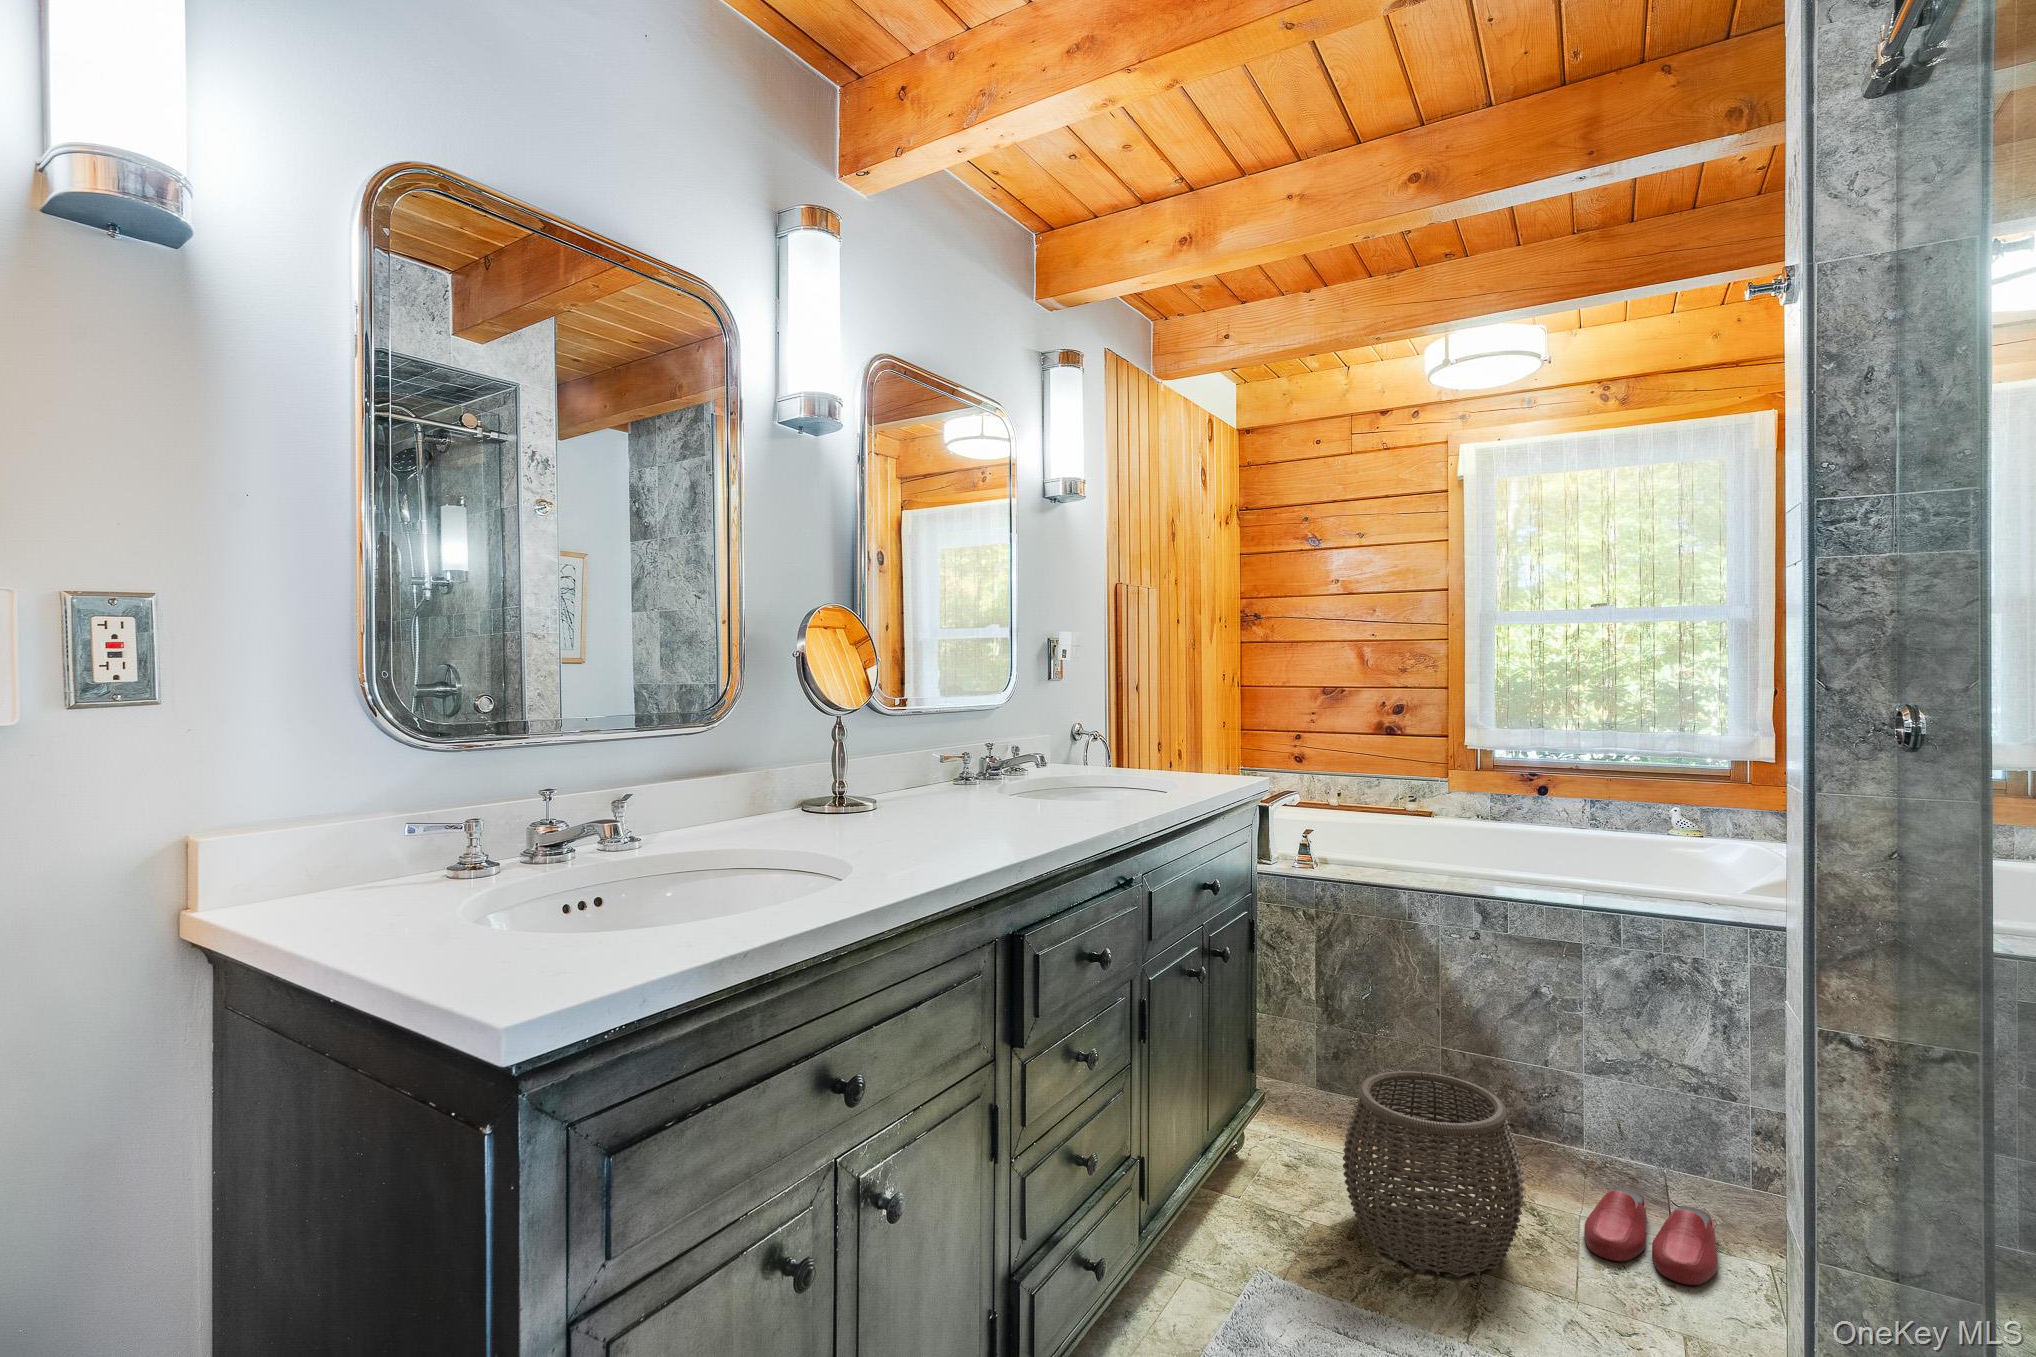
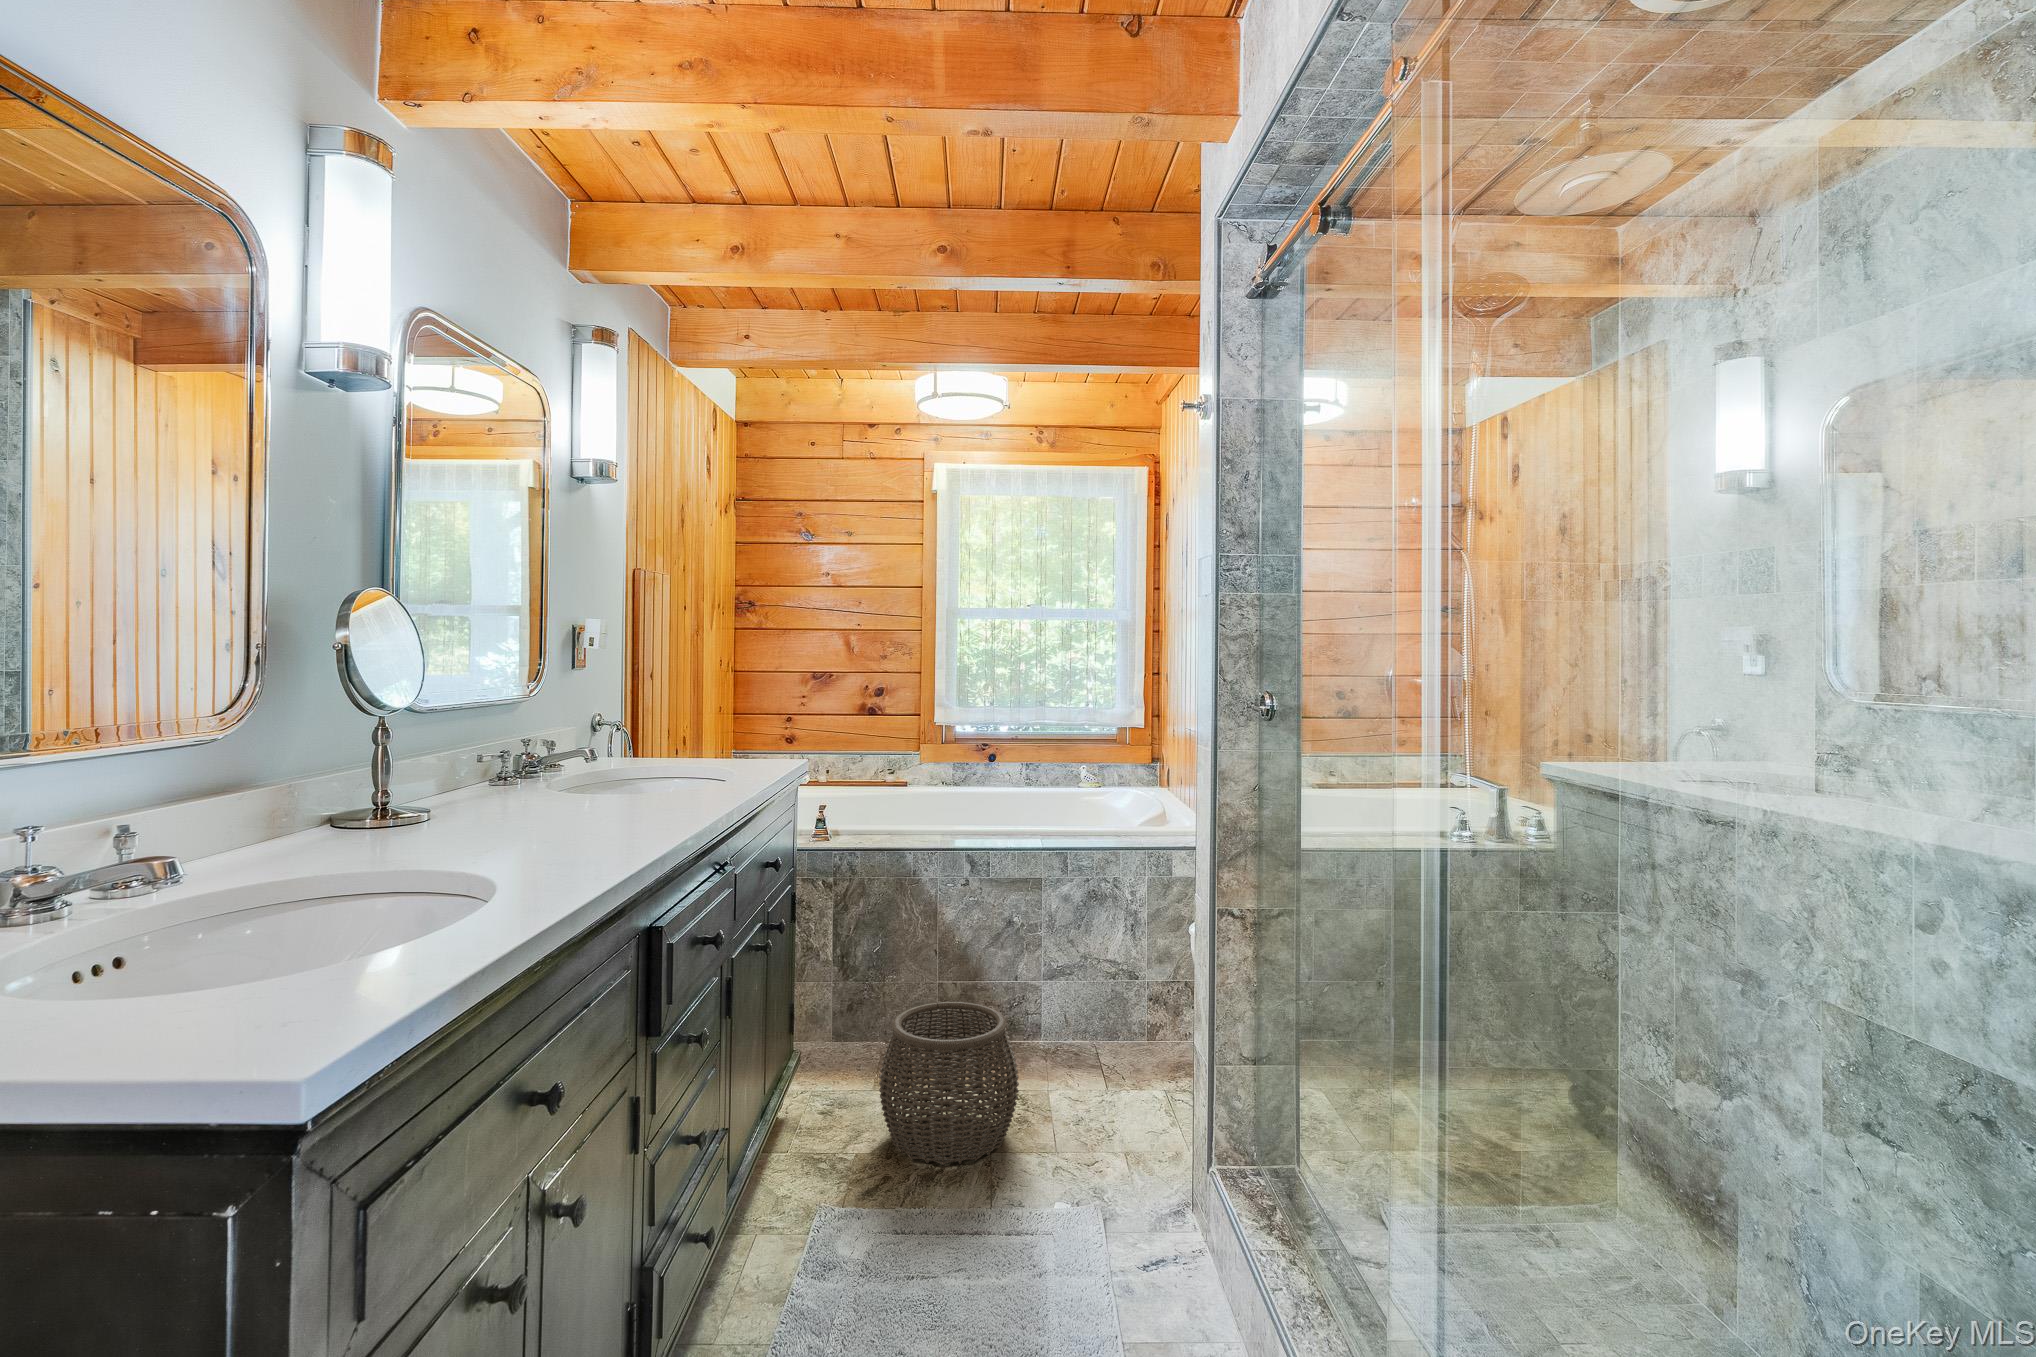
slippers: present [1584,1188,1717,1285] -> none [1054,1063,1139,1121]

